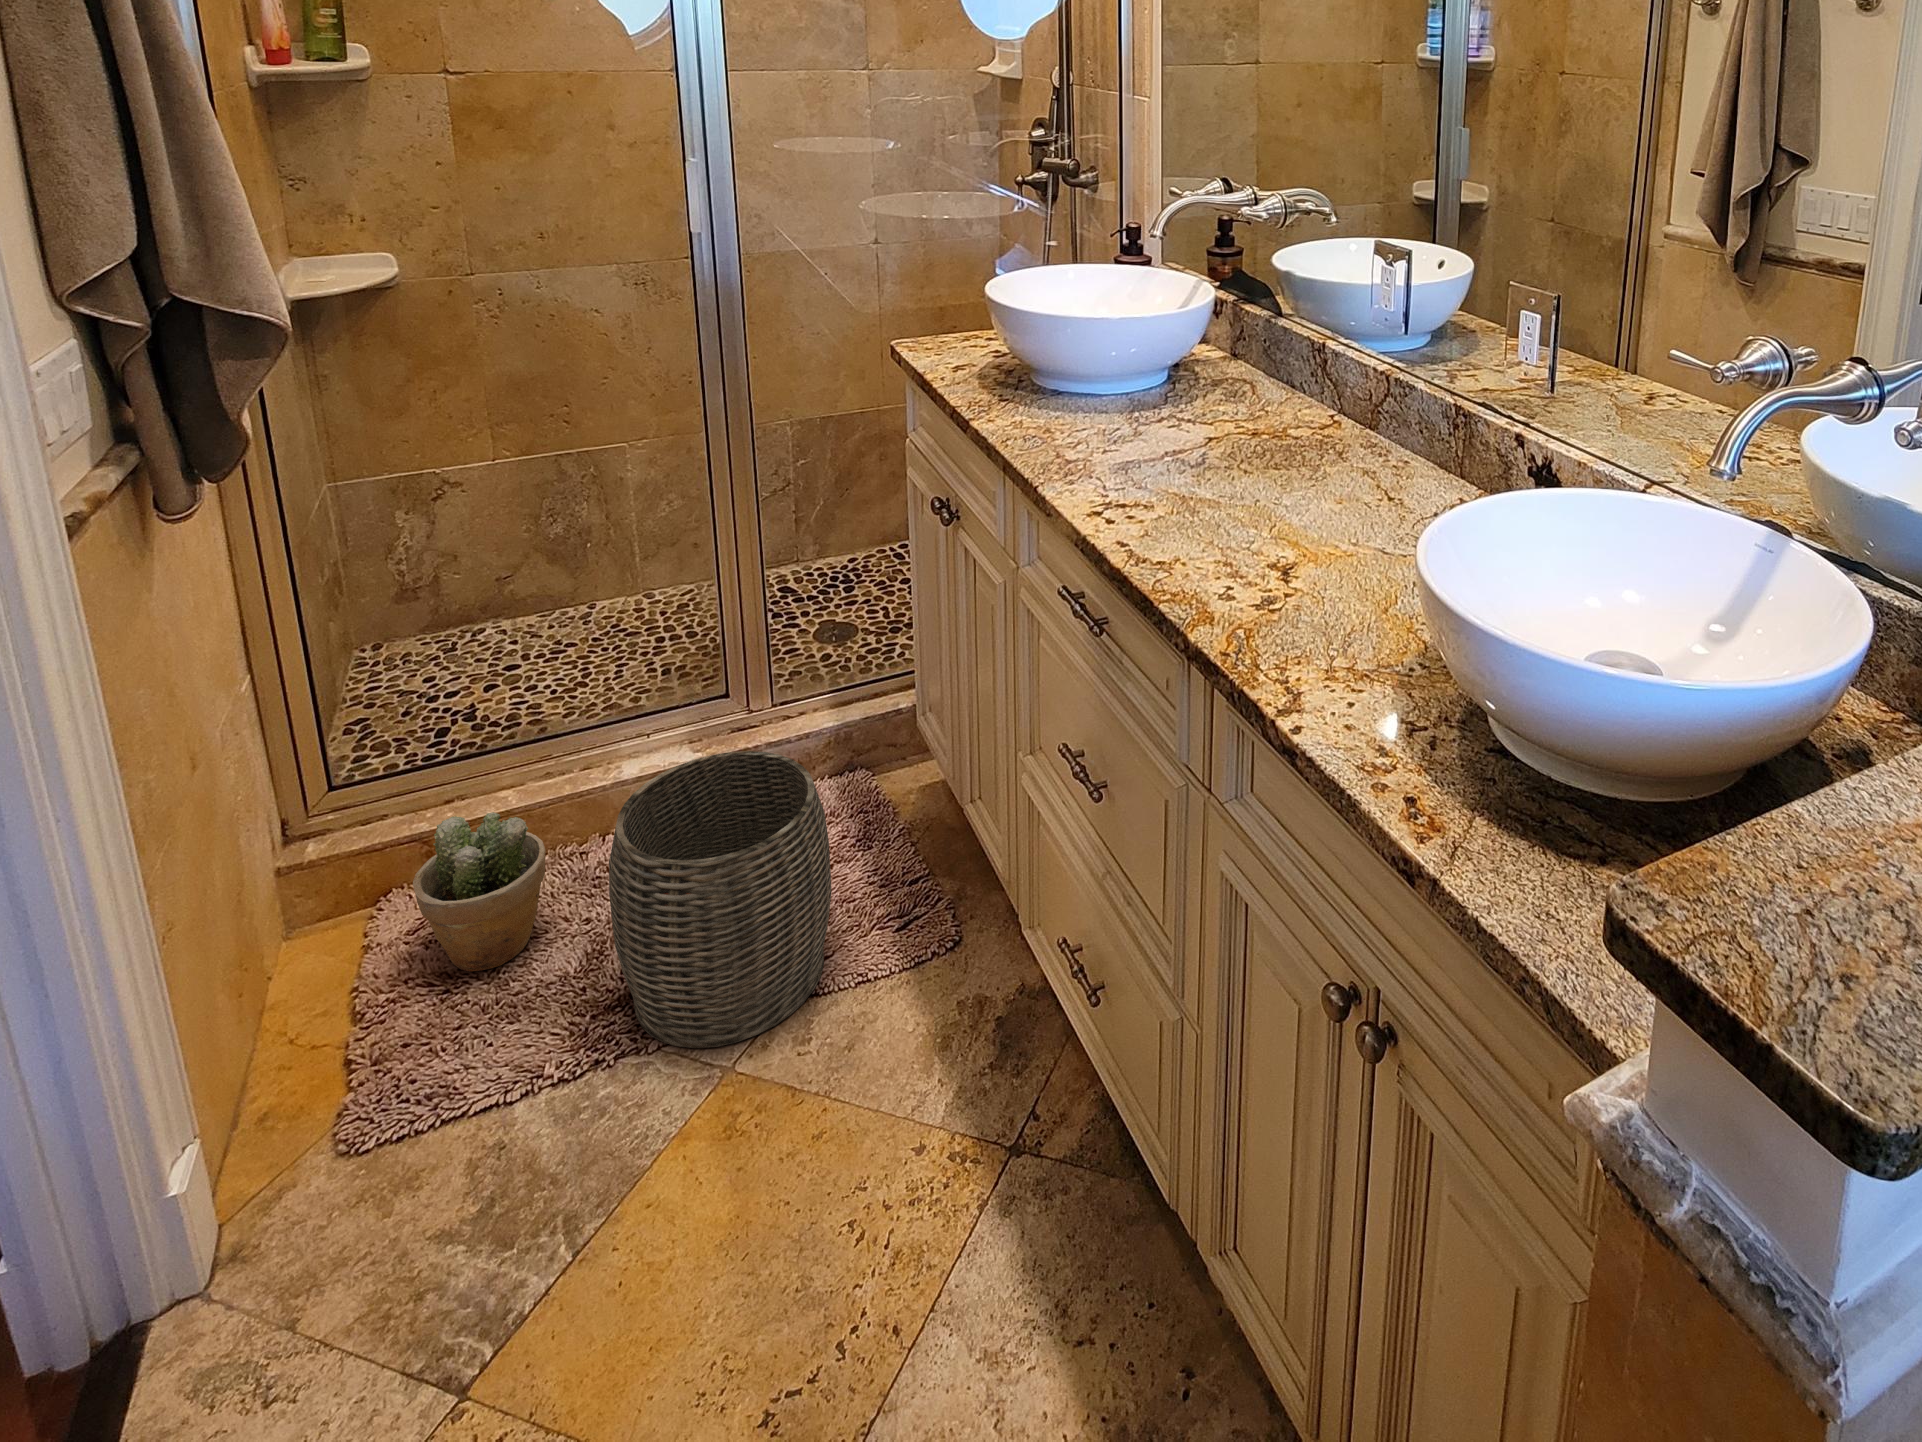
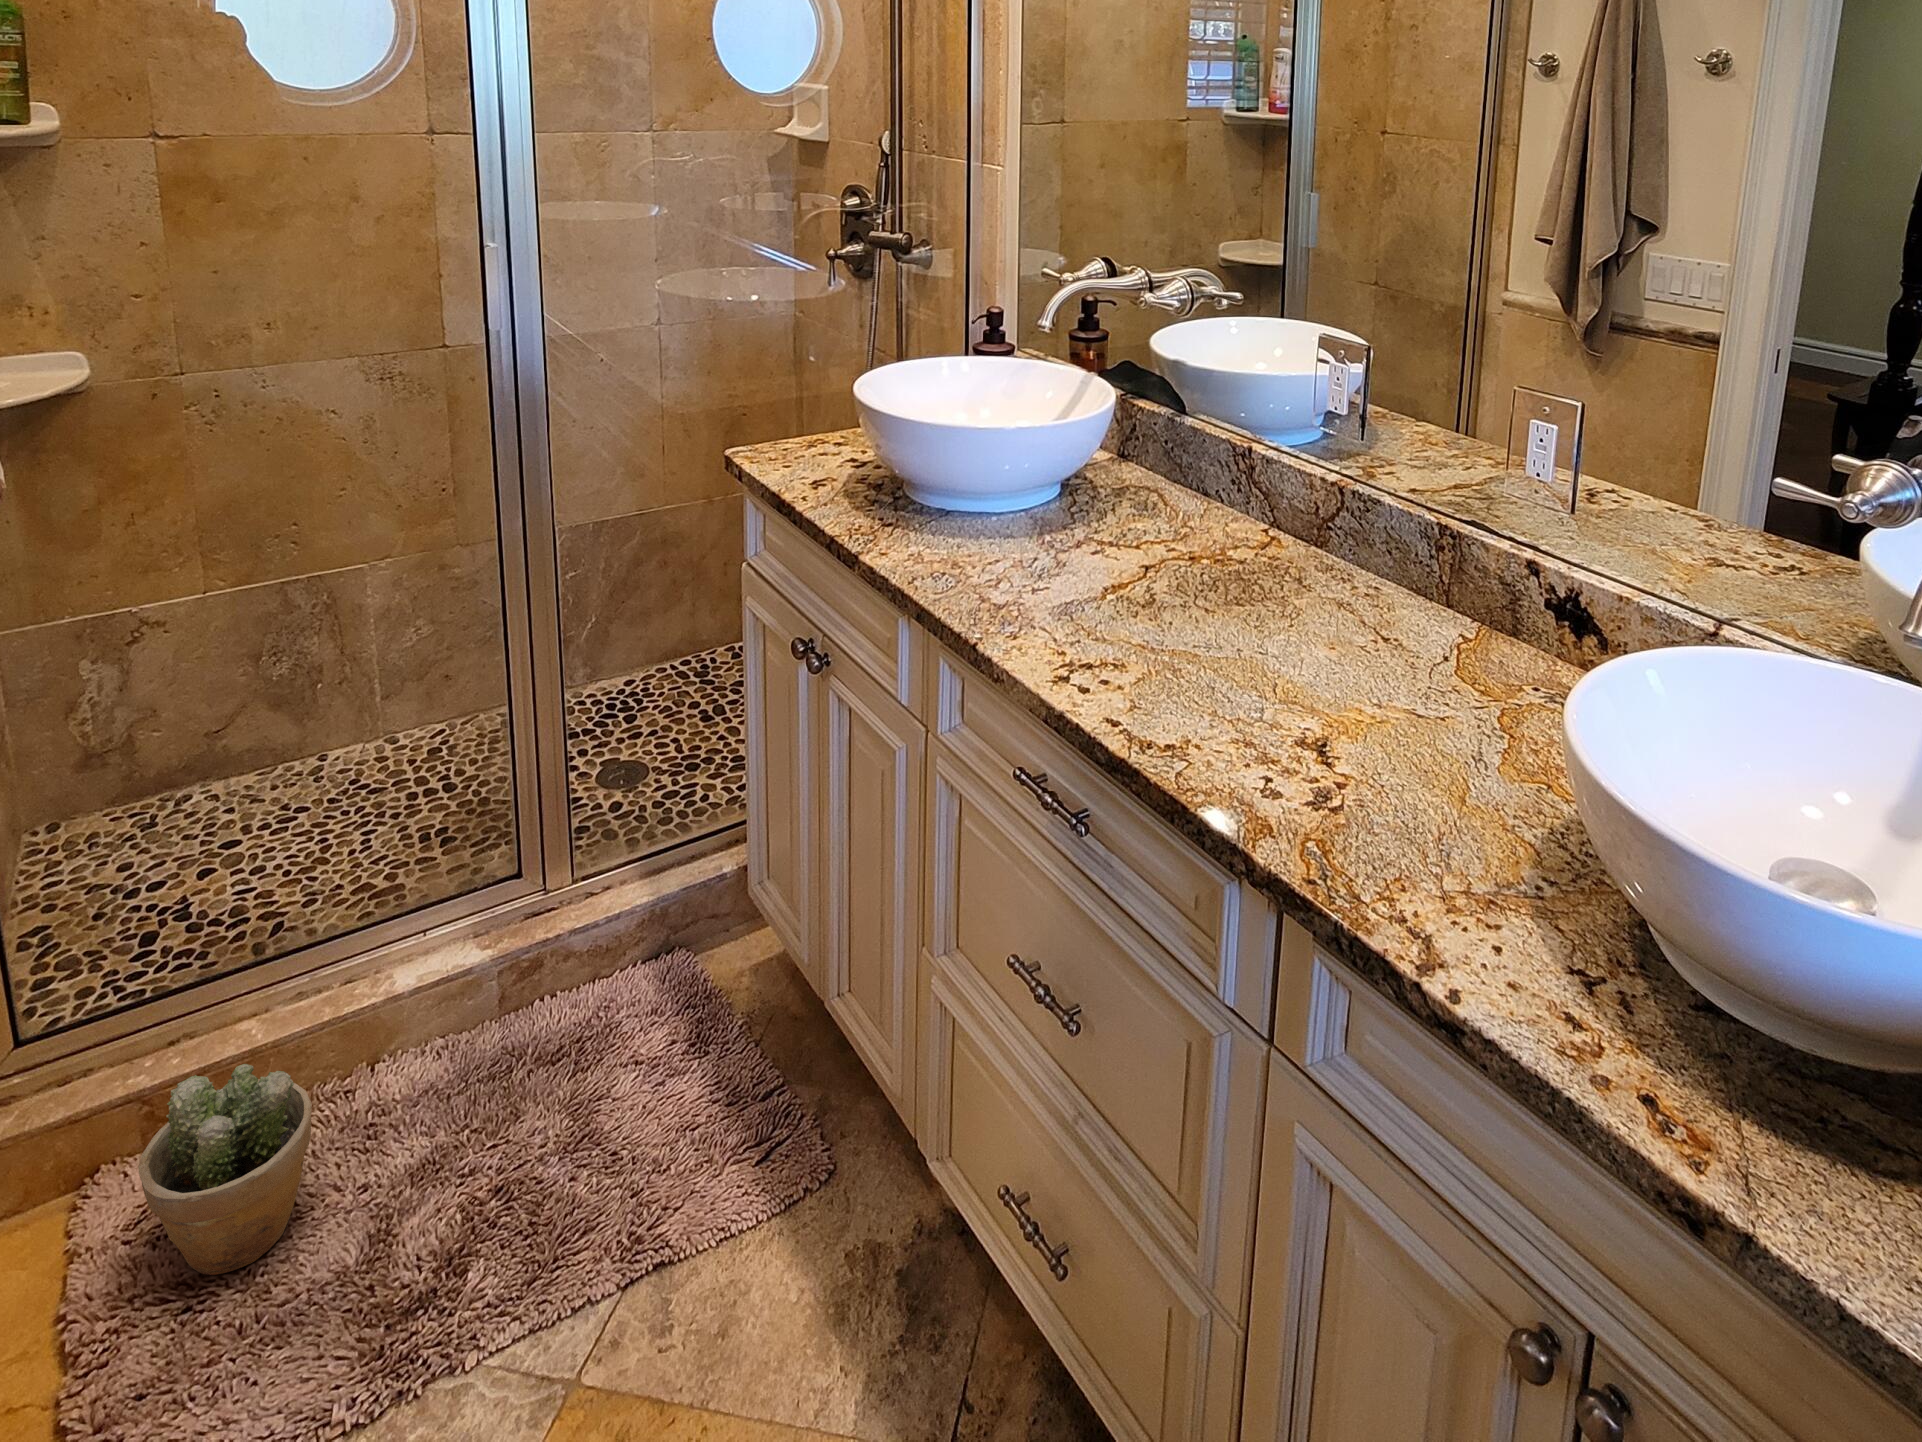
woven basket: present [609,751,832,1048] -> none [411,958,683,1355]

